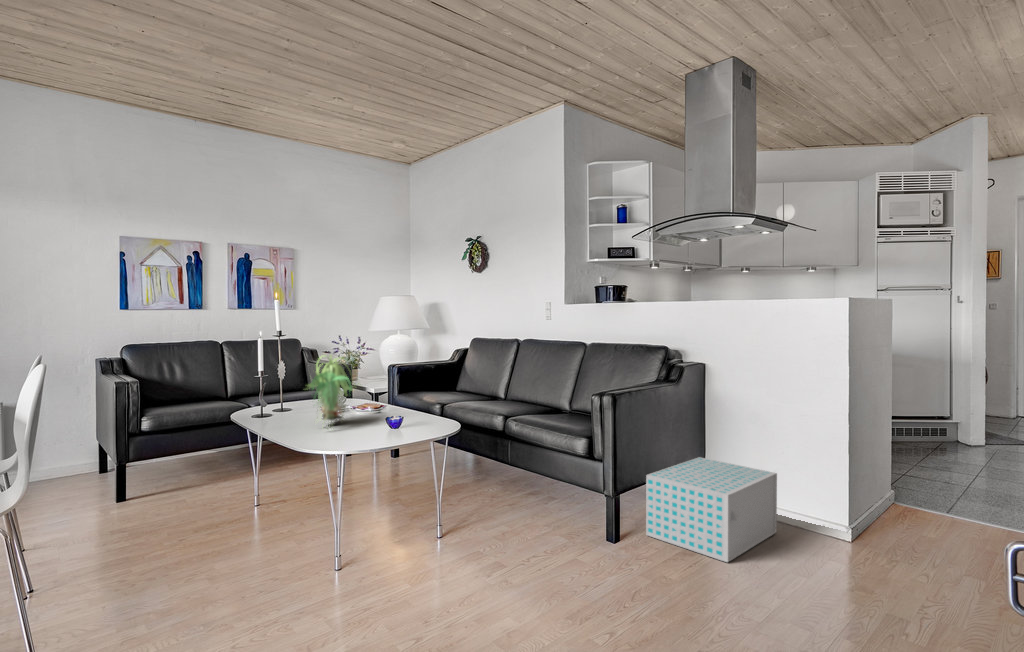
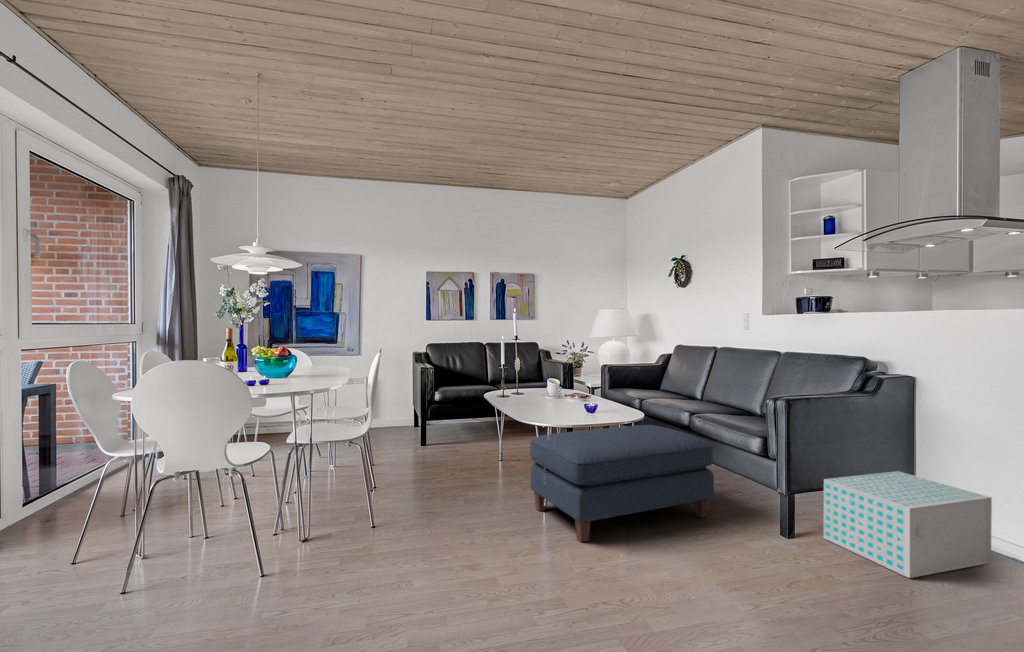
plant: present [308,355,359,423] -> none [524,353,568,412]
ottoman: none [322,434,540,595] -> present [530,425,714,542]

